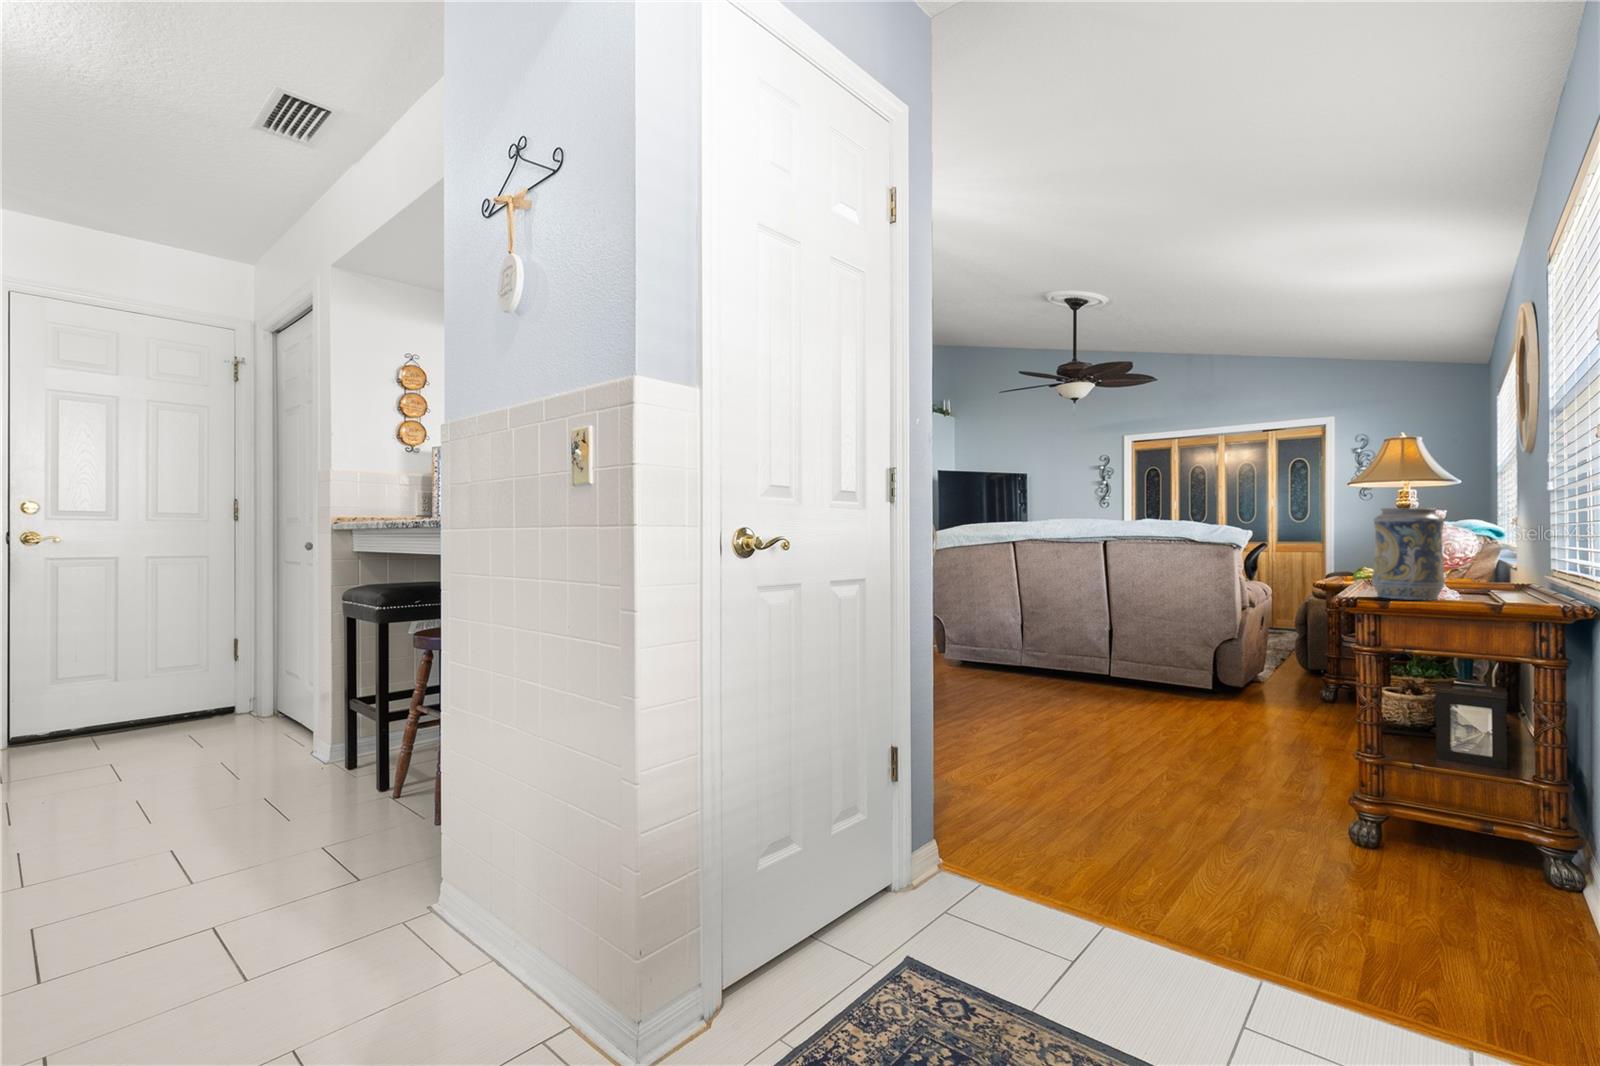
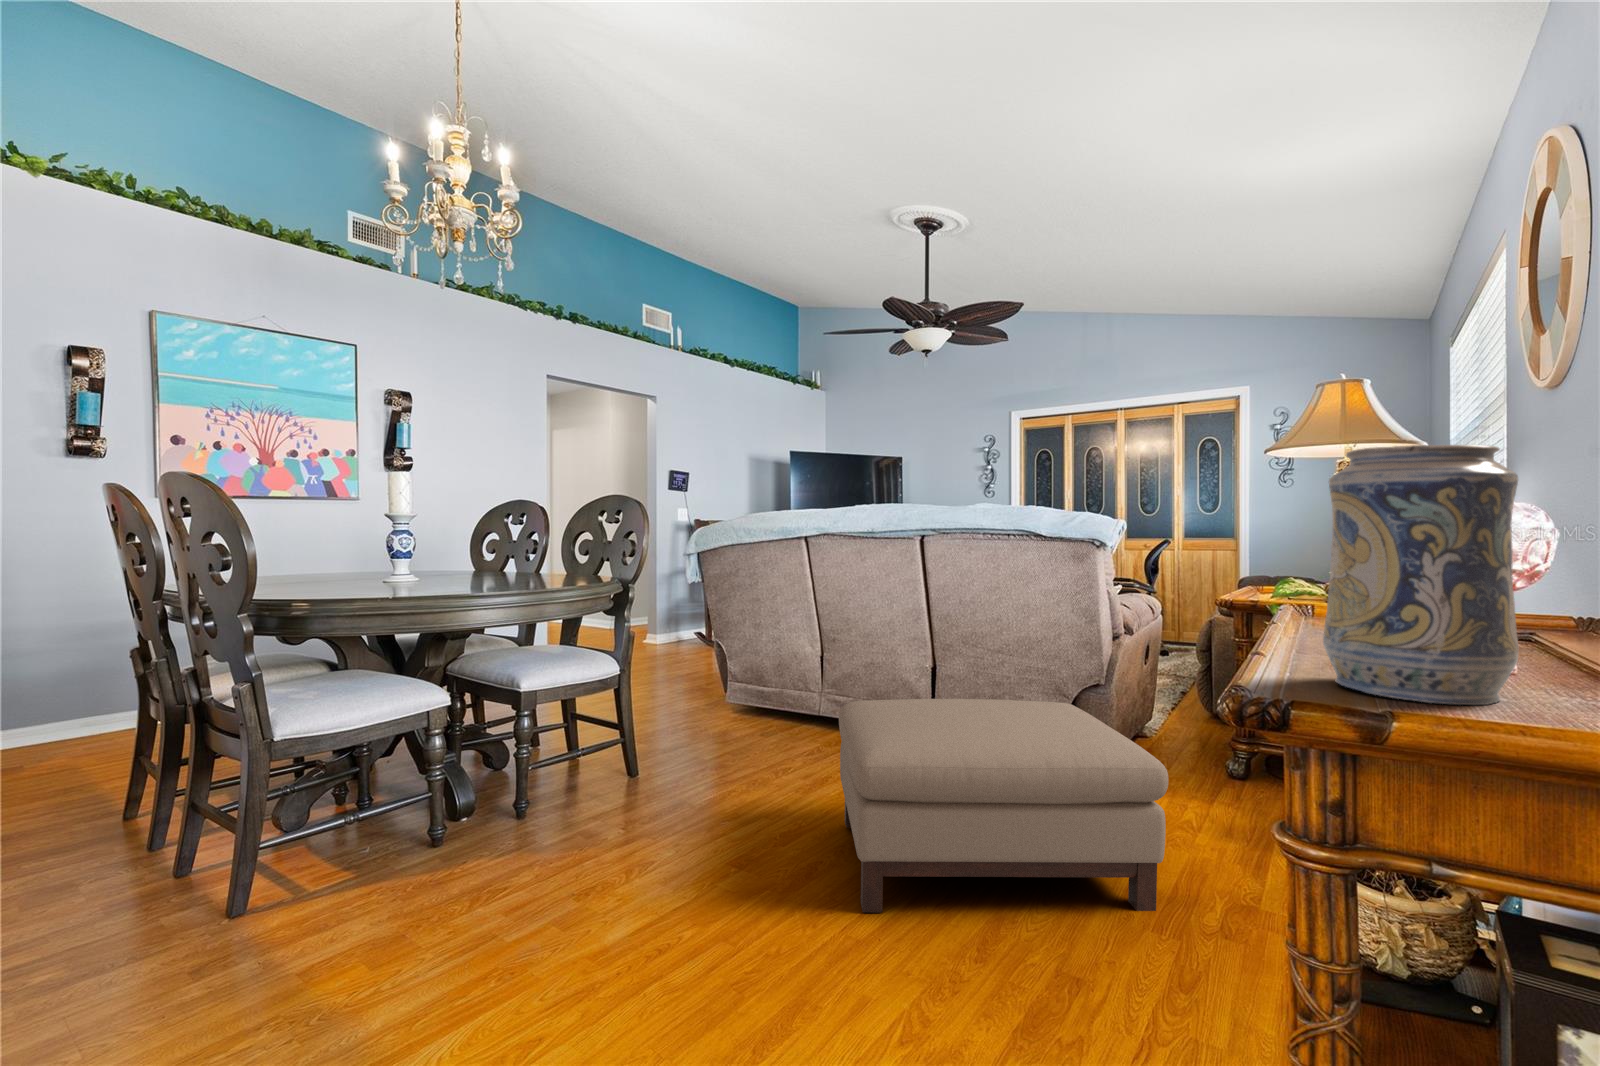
ottoman: none [1077,639,1292,749] -> present [839,699,1168,913]

